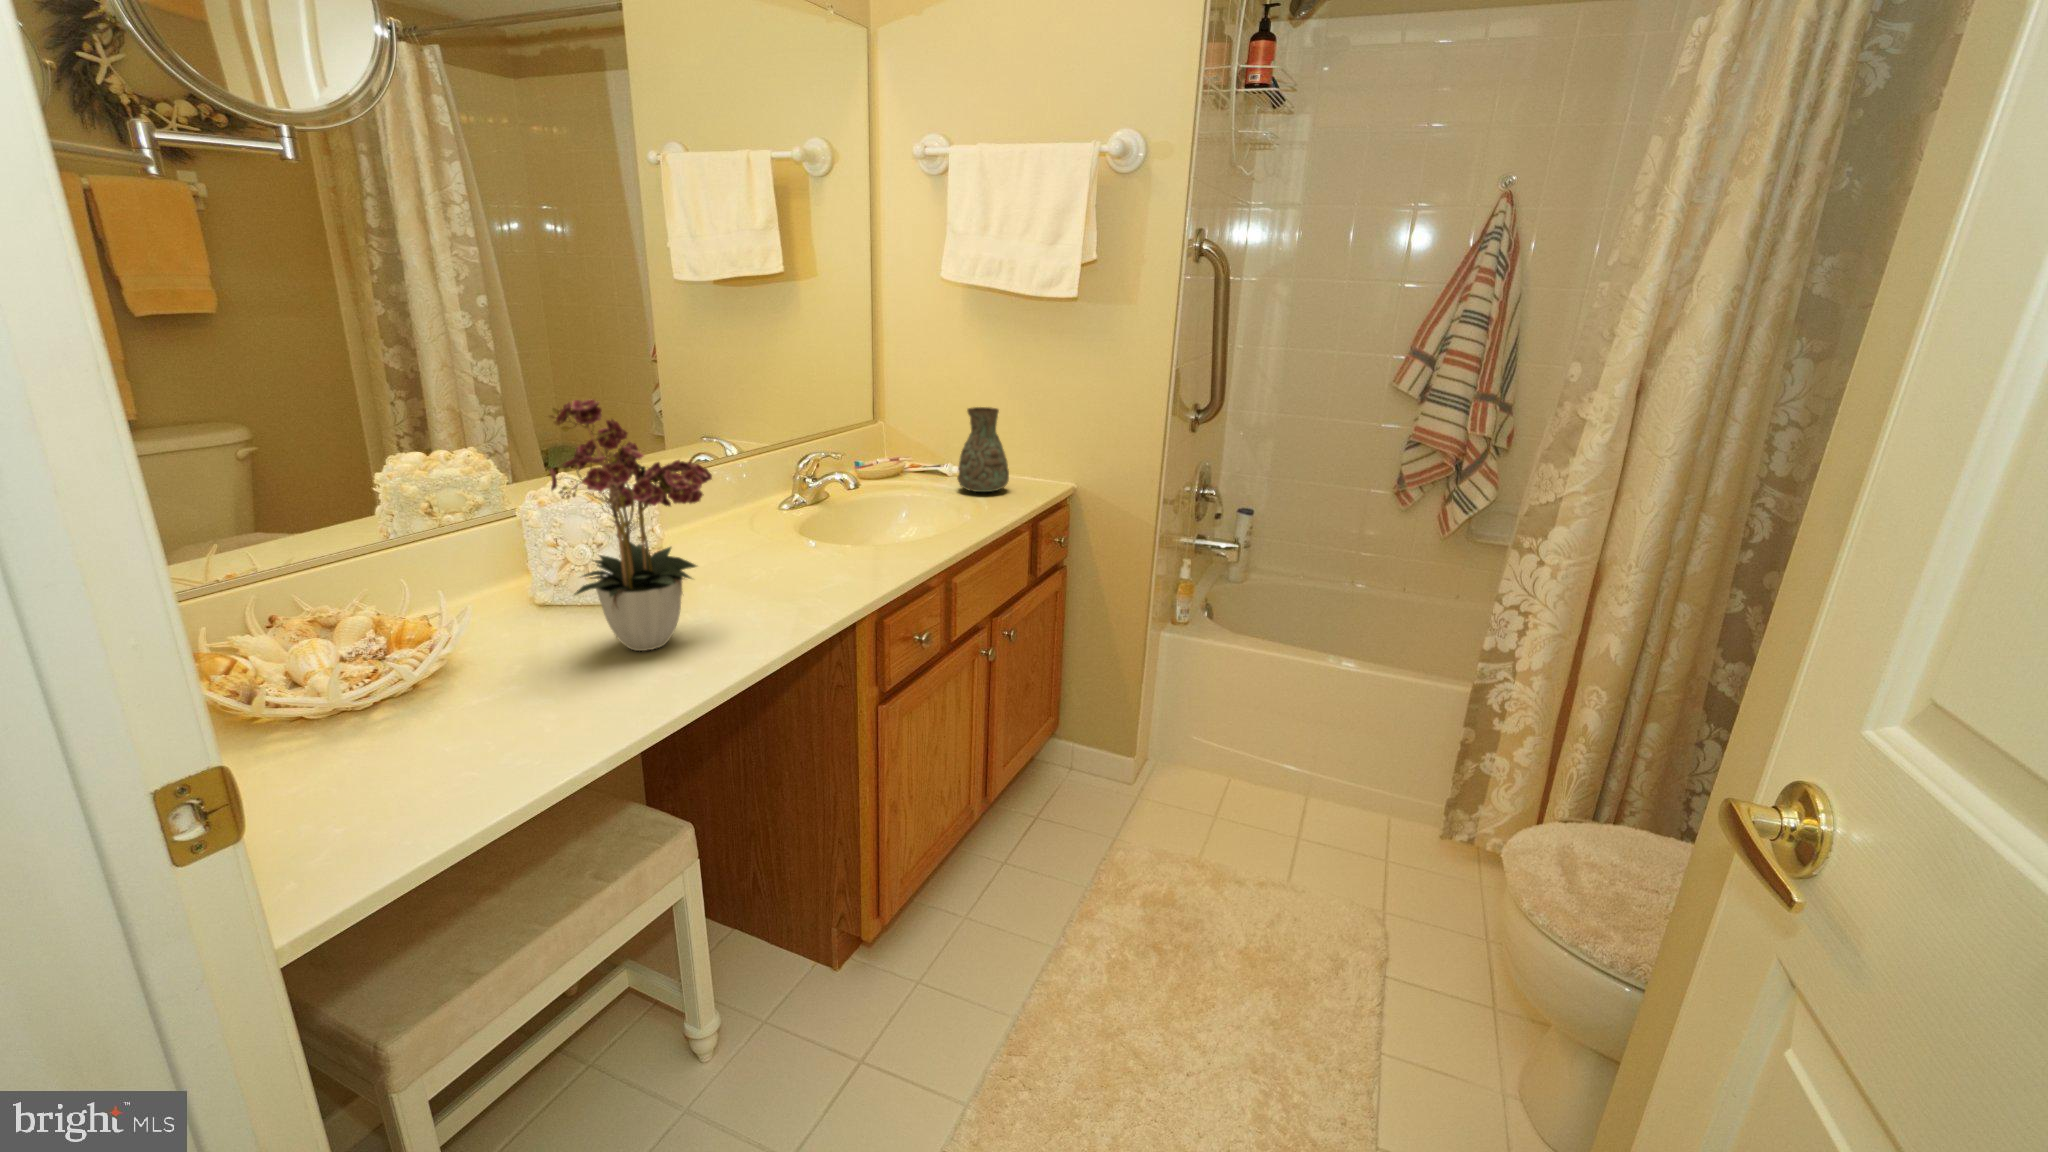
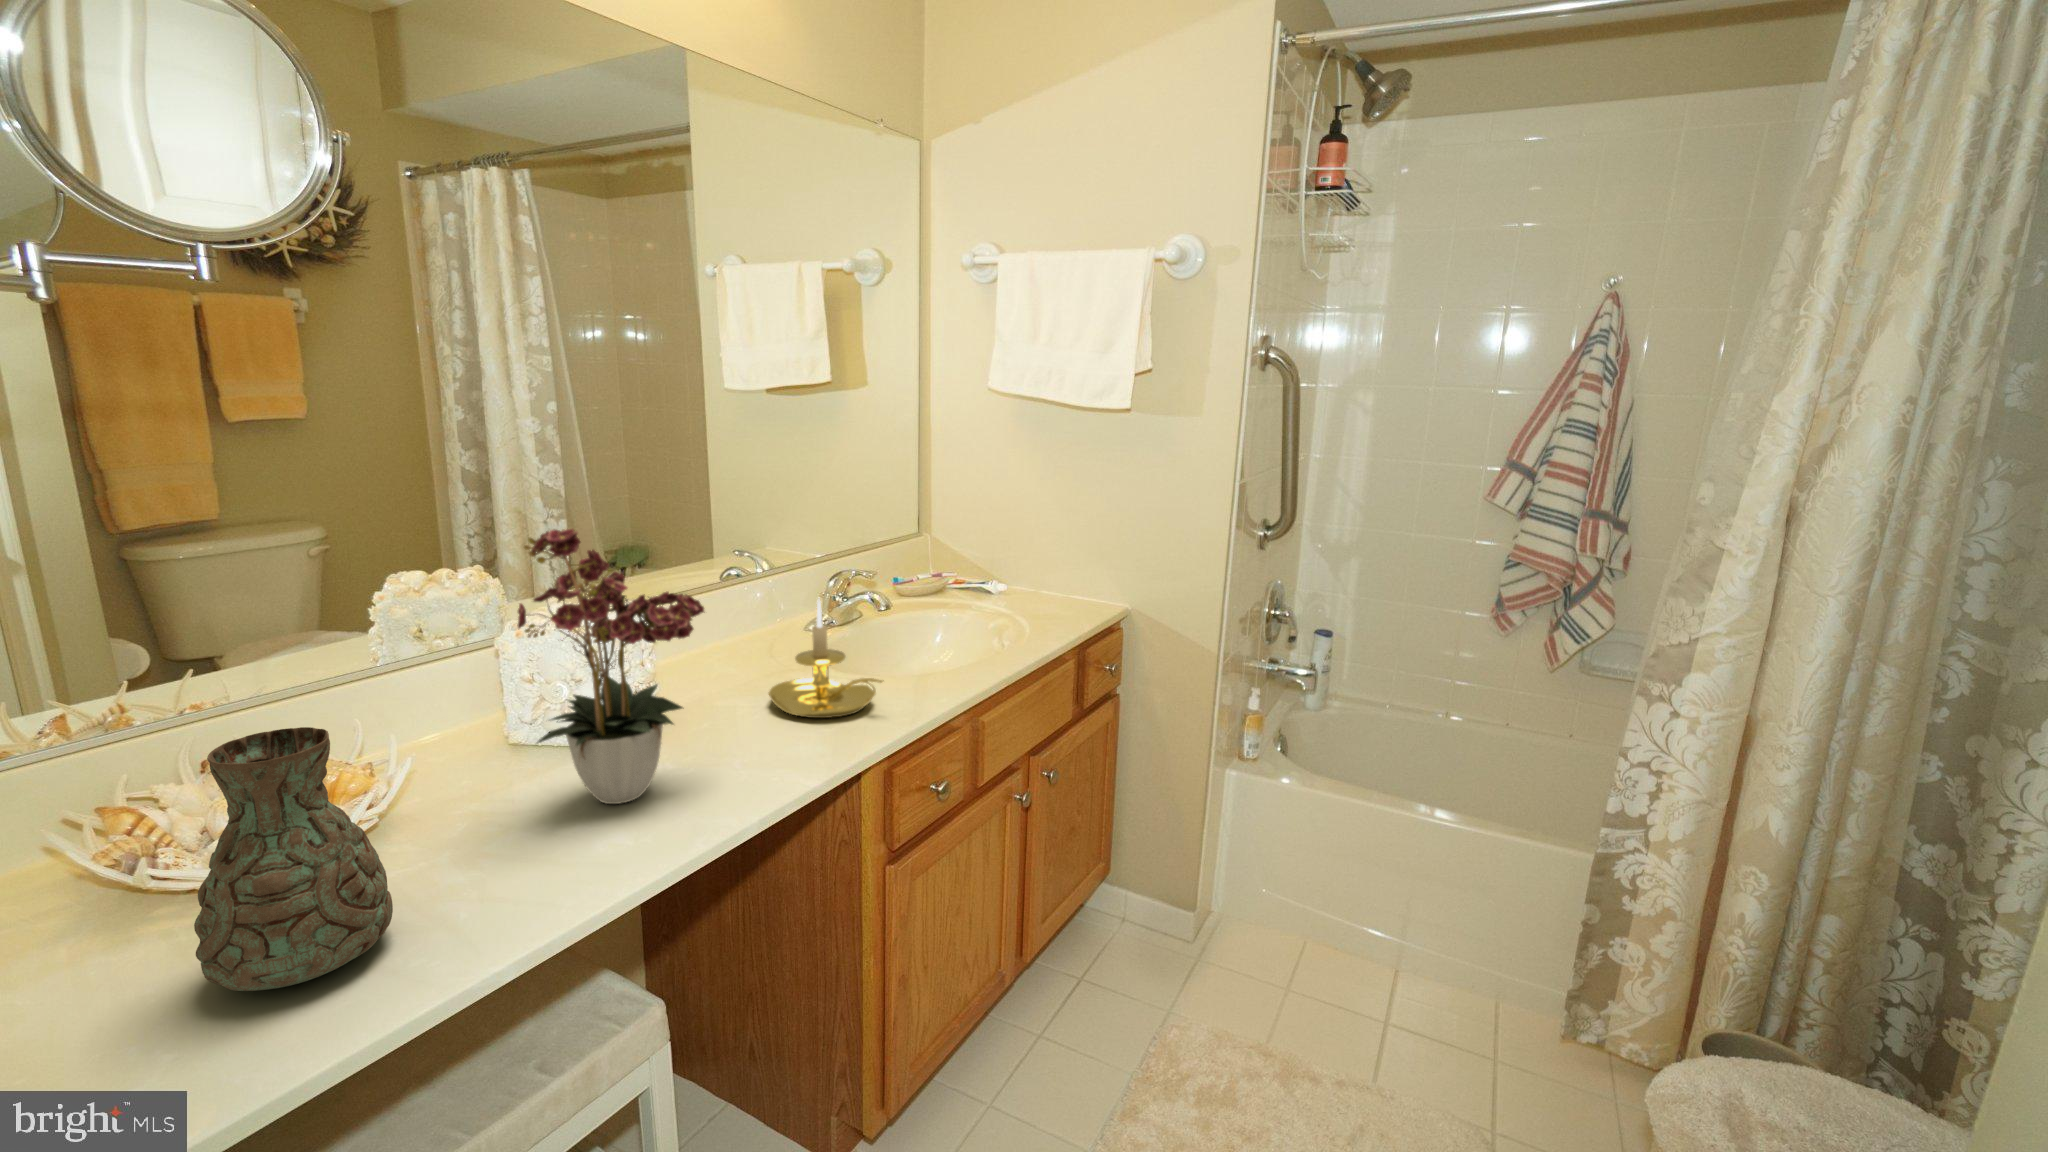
decorative vase: present [957,407,1009,492] -> present [194,727,393,991]
candle holder: none [761,472,869,581] -> present [769,599,883,718]

